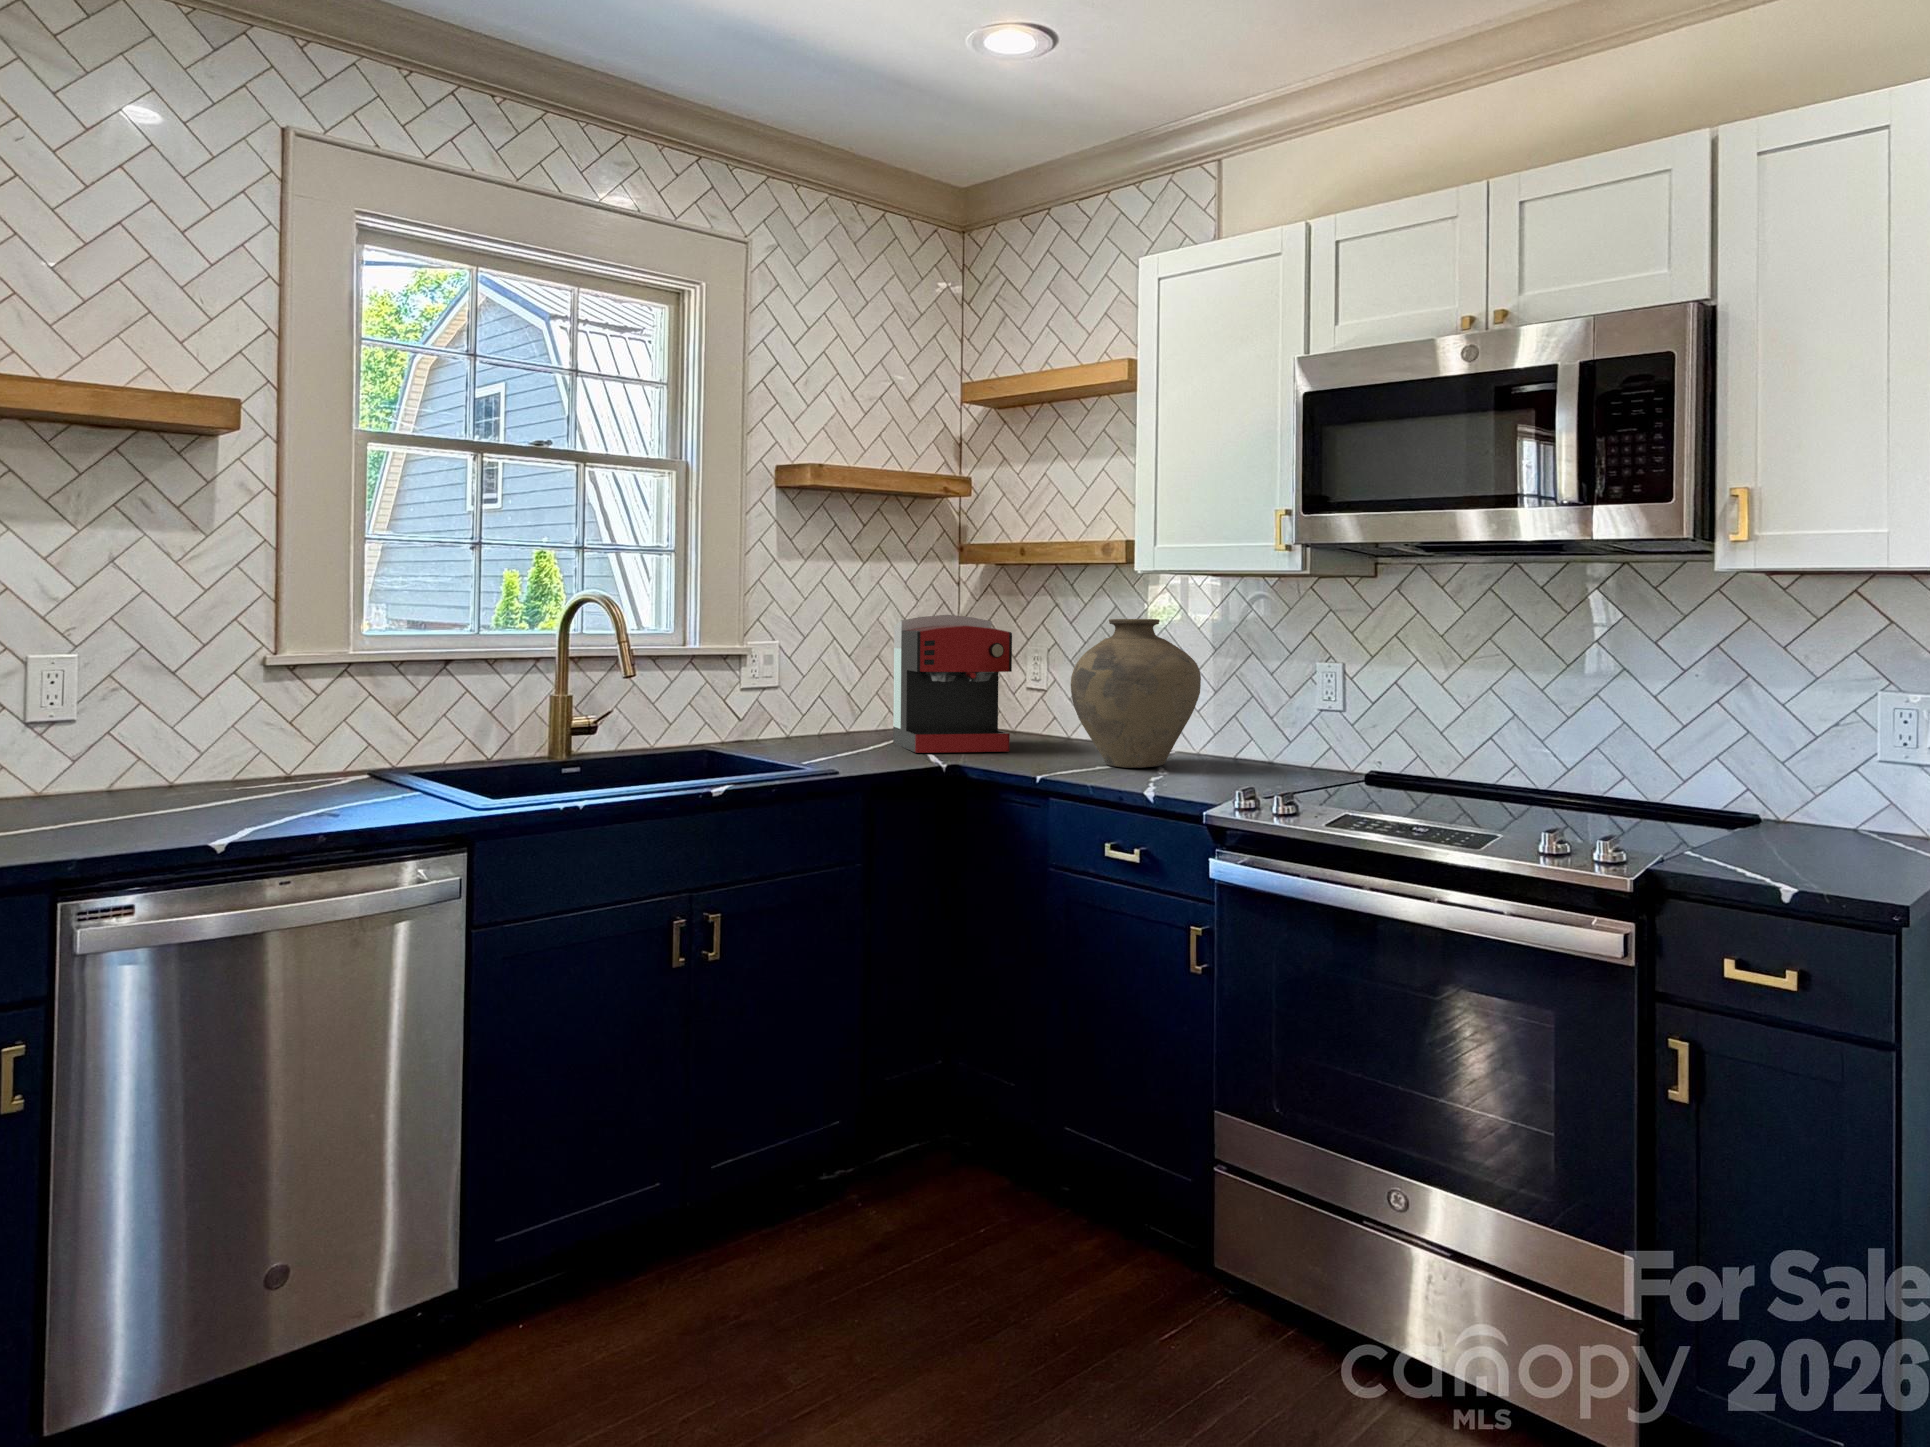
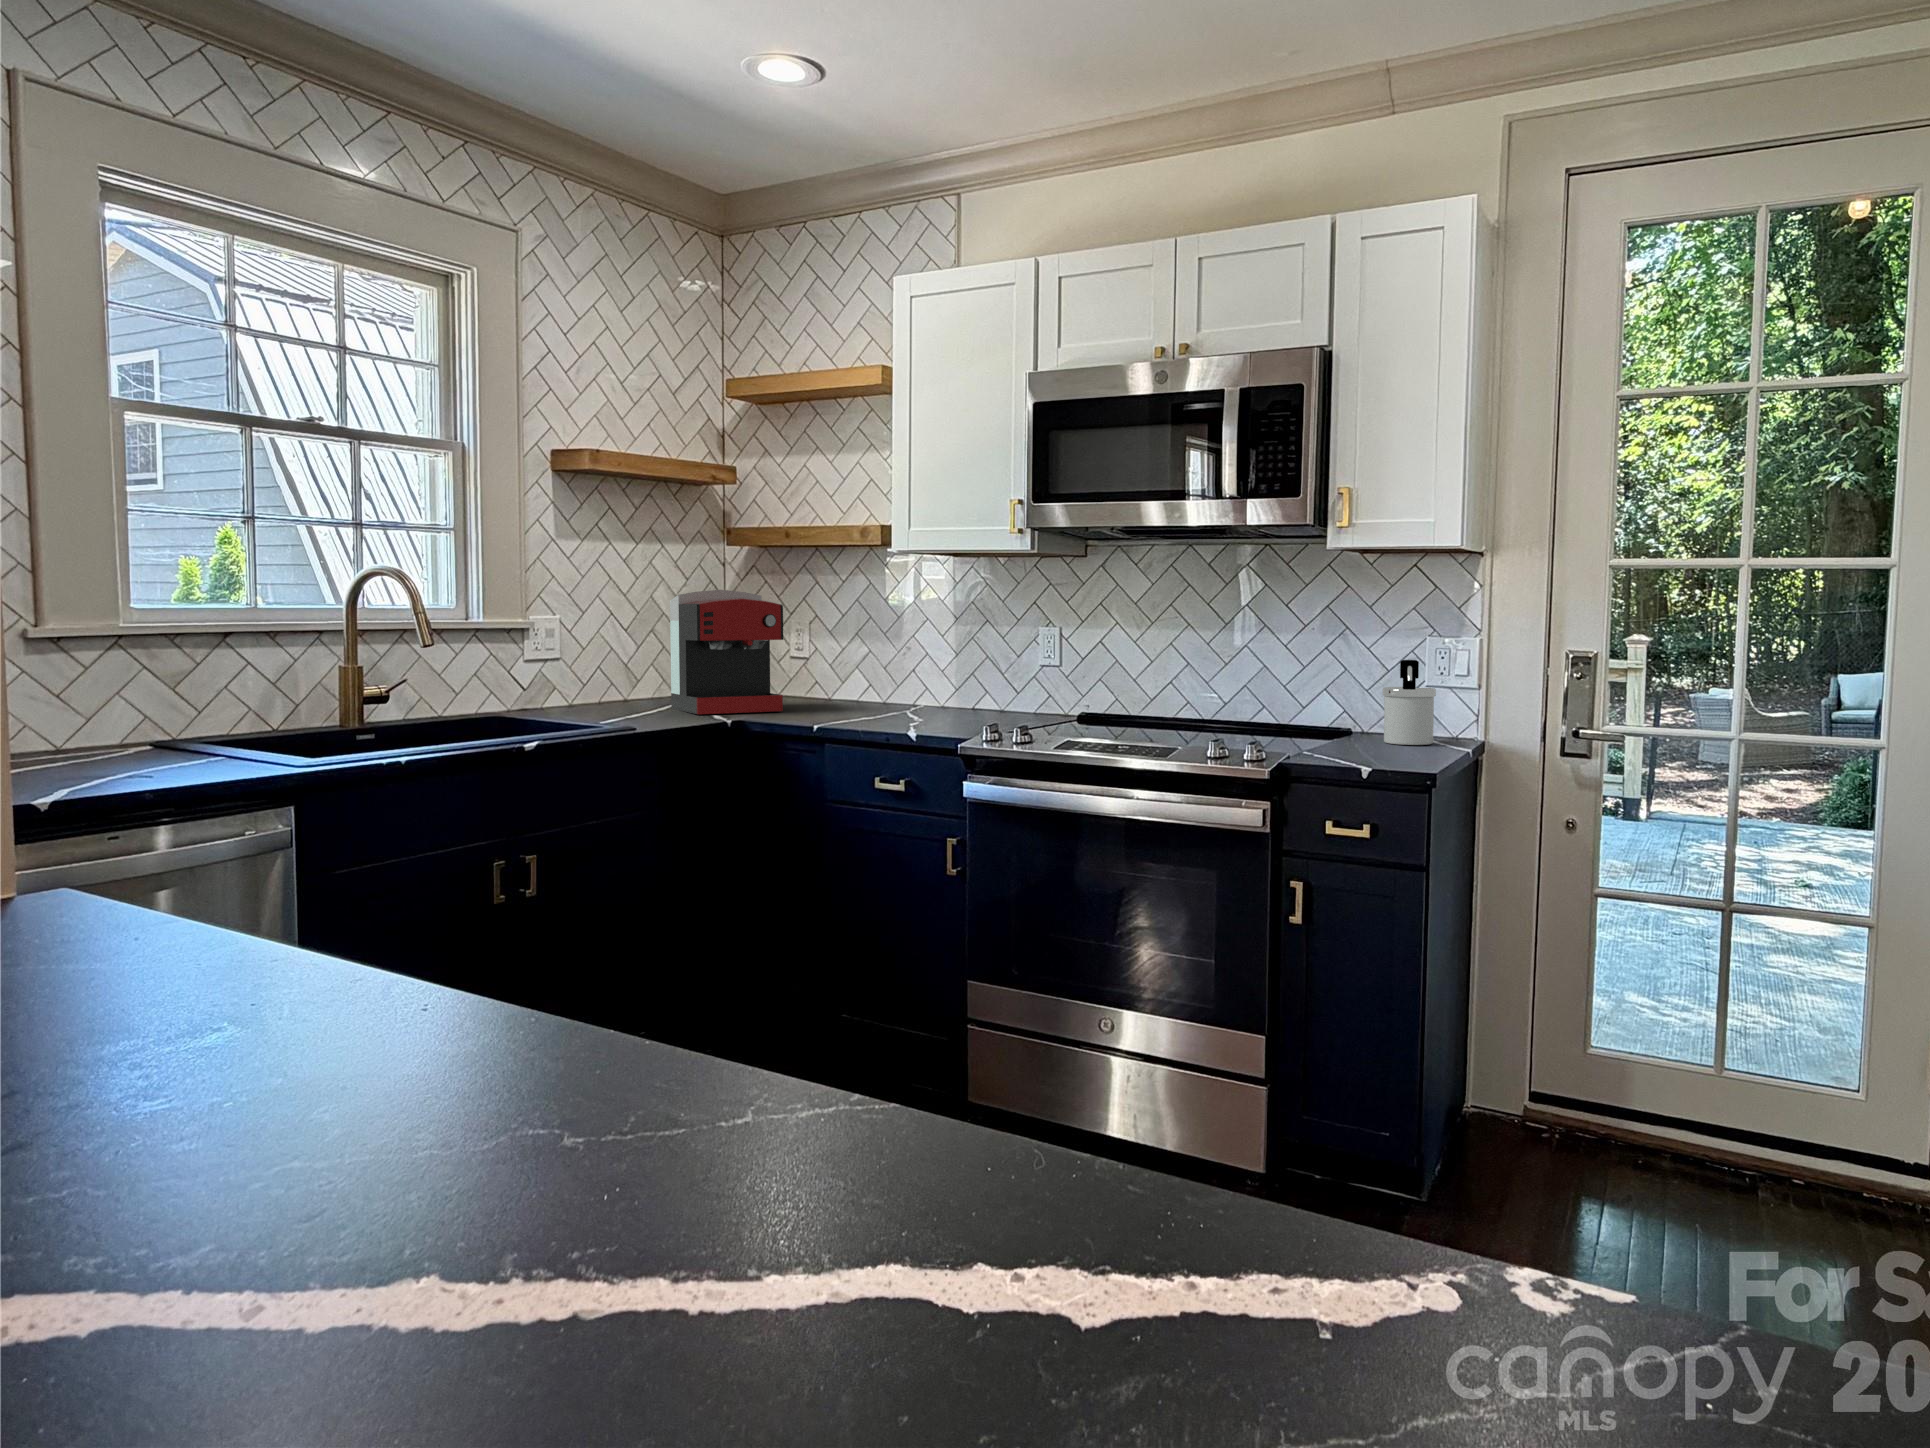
vase: present [1071,619,1201,768] -> none [839,591,950,719]
soap dispenser: none [1792,721,1877,840] -> present [1383,660,1436,745]

